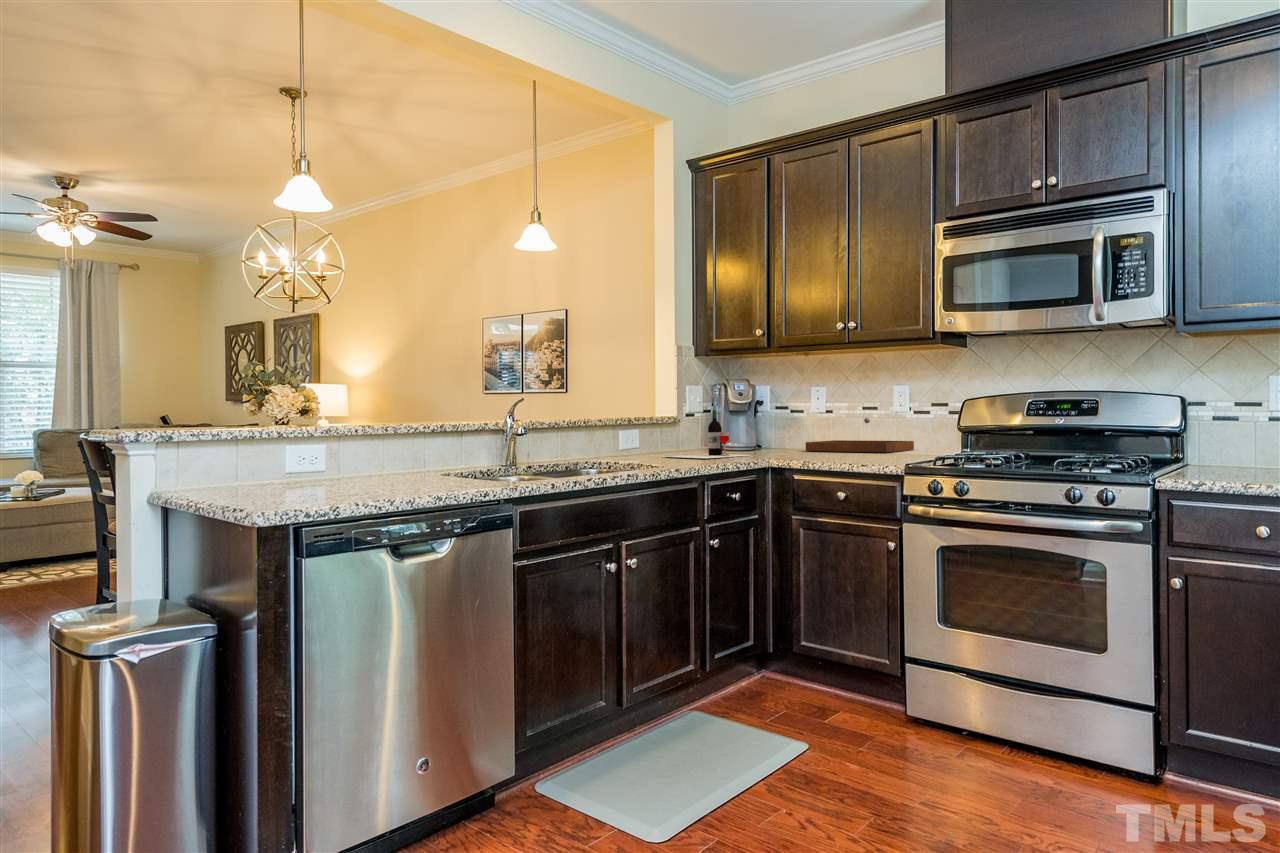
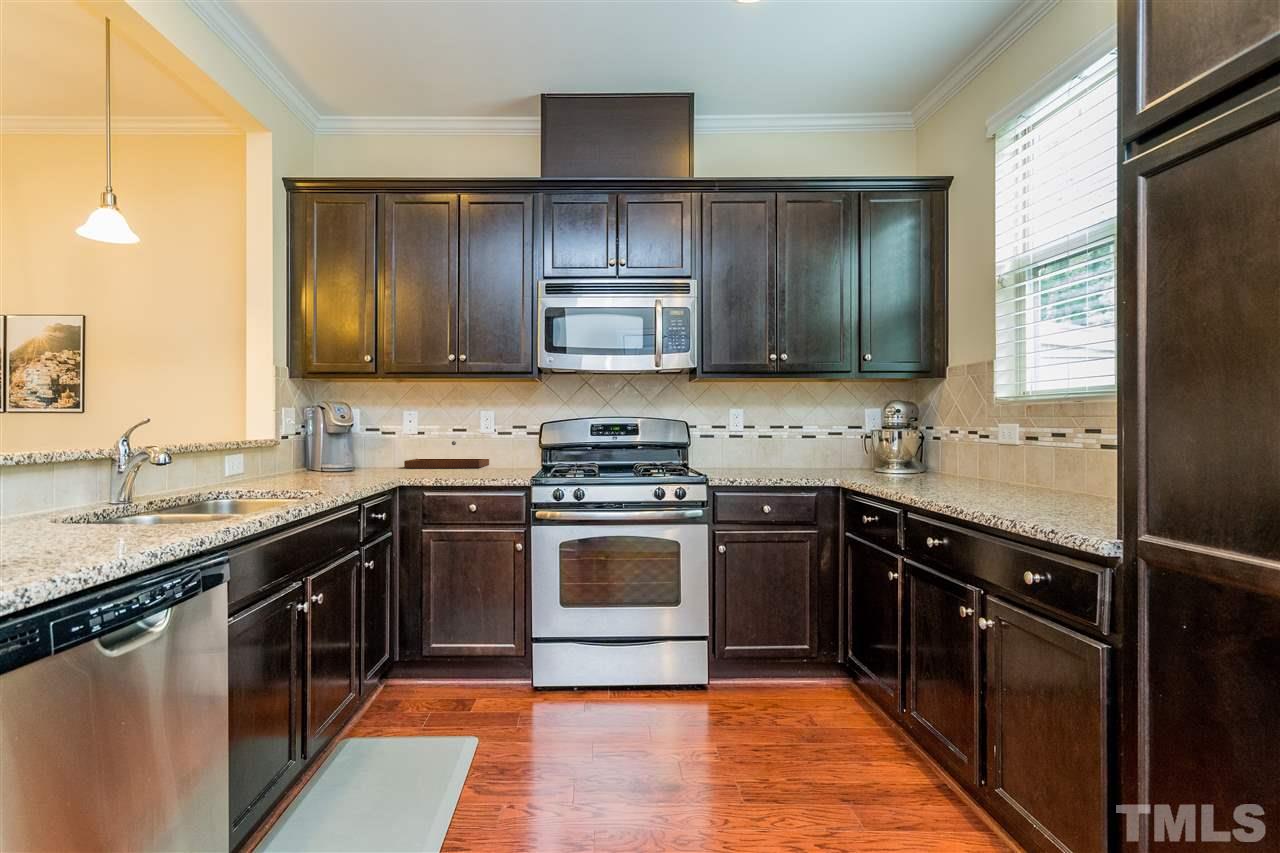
wine bottle: present [666,410,750,458] -> none [271,435,371,479]

